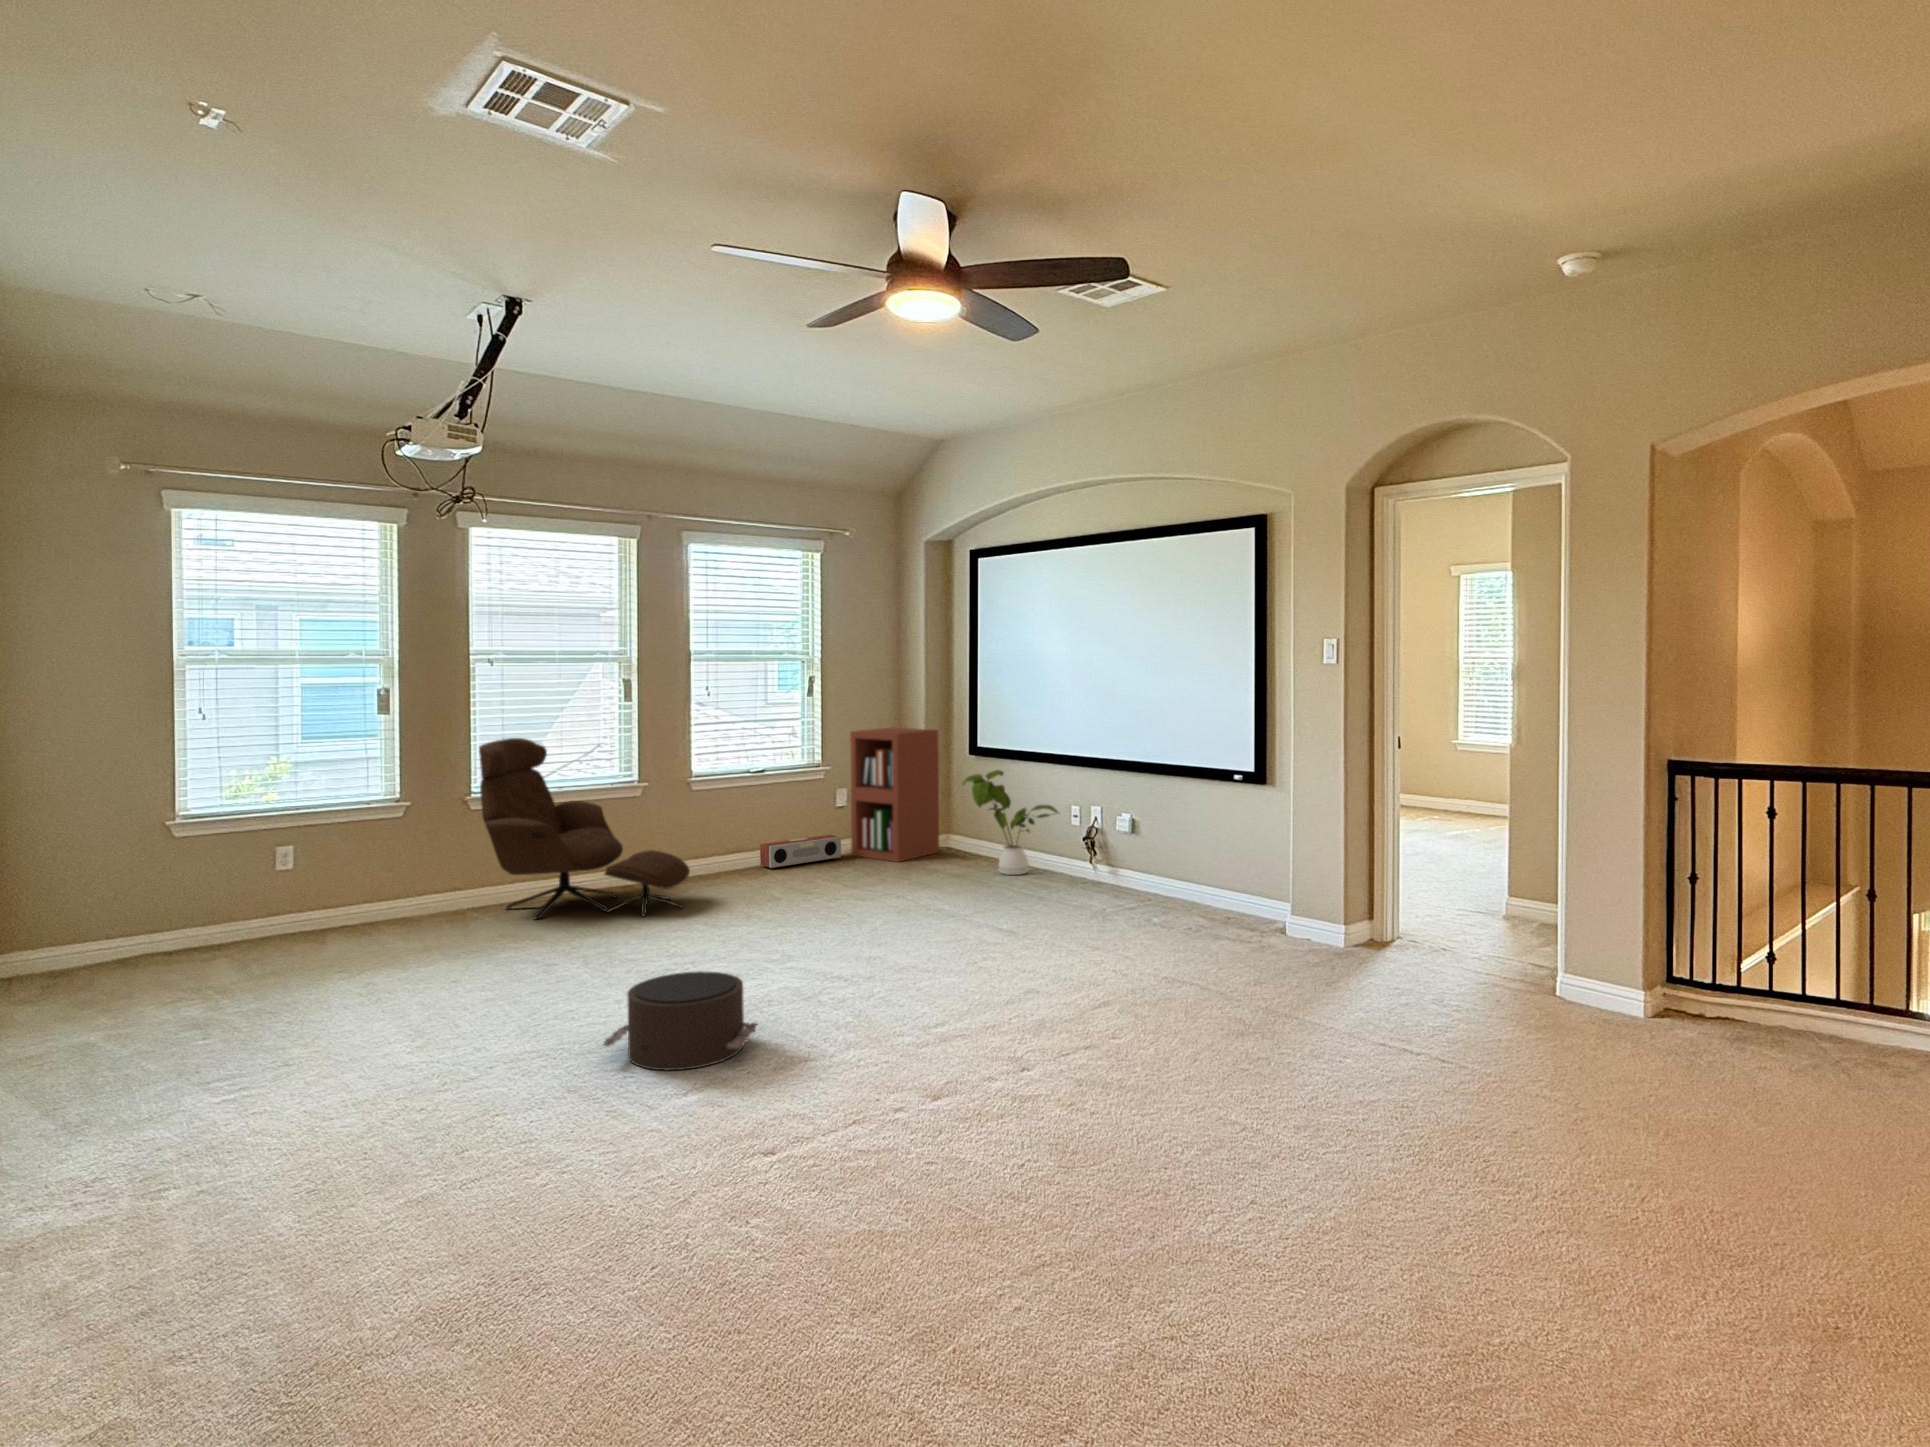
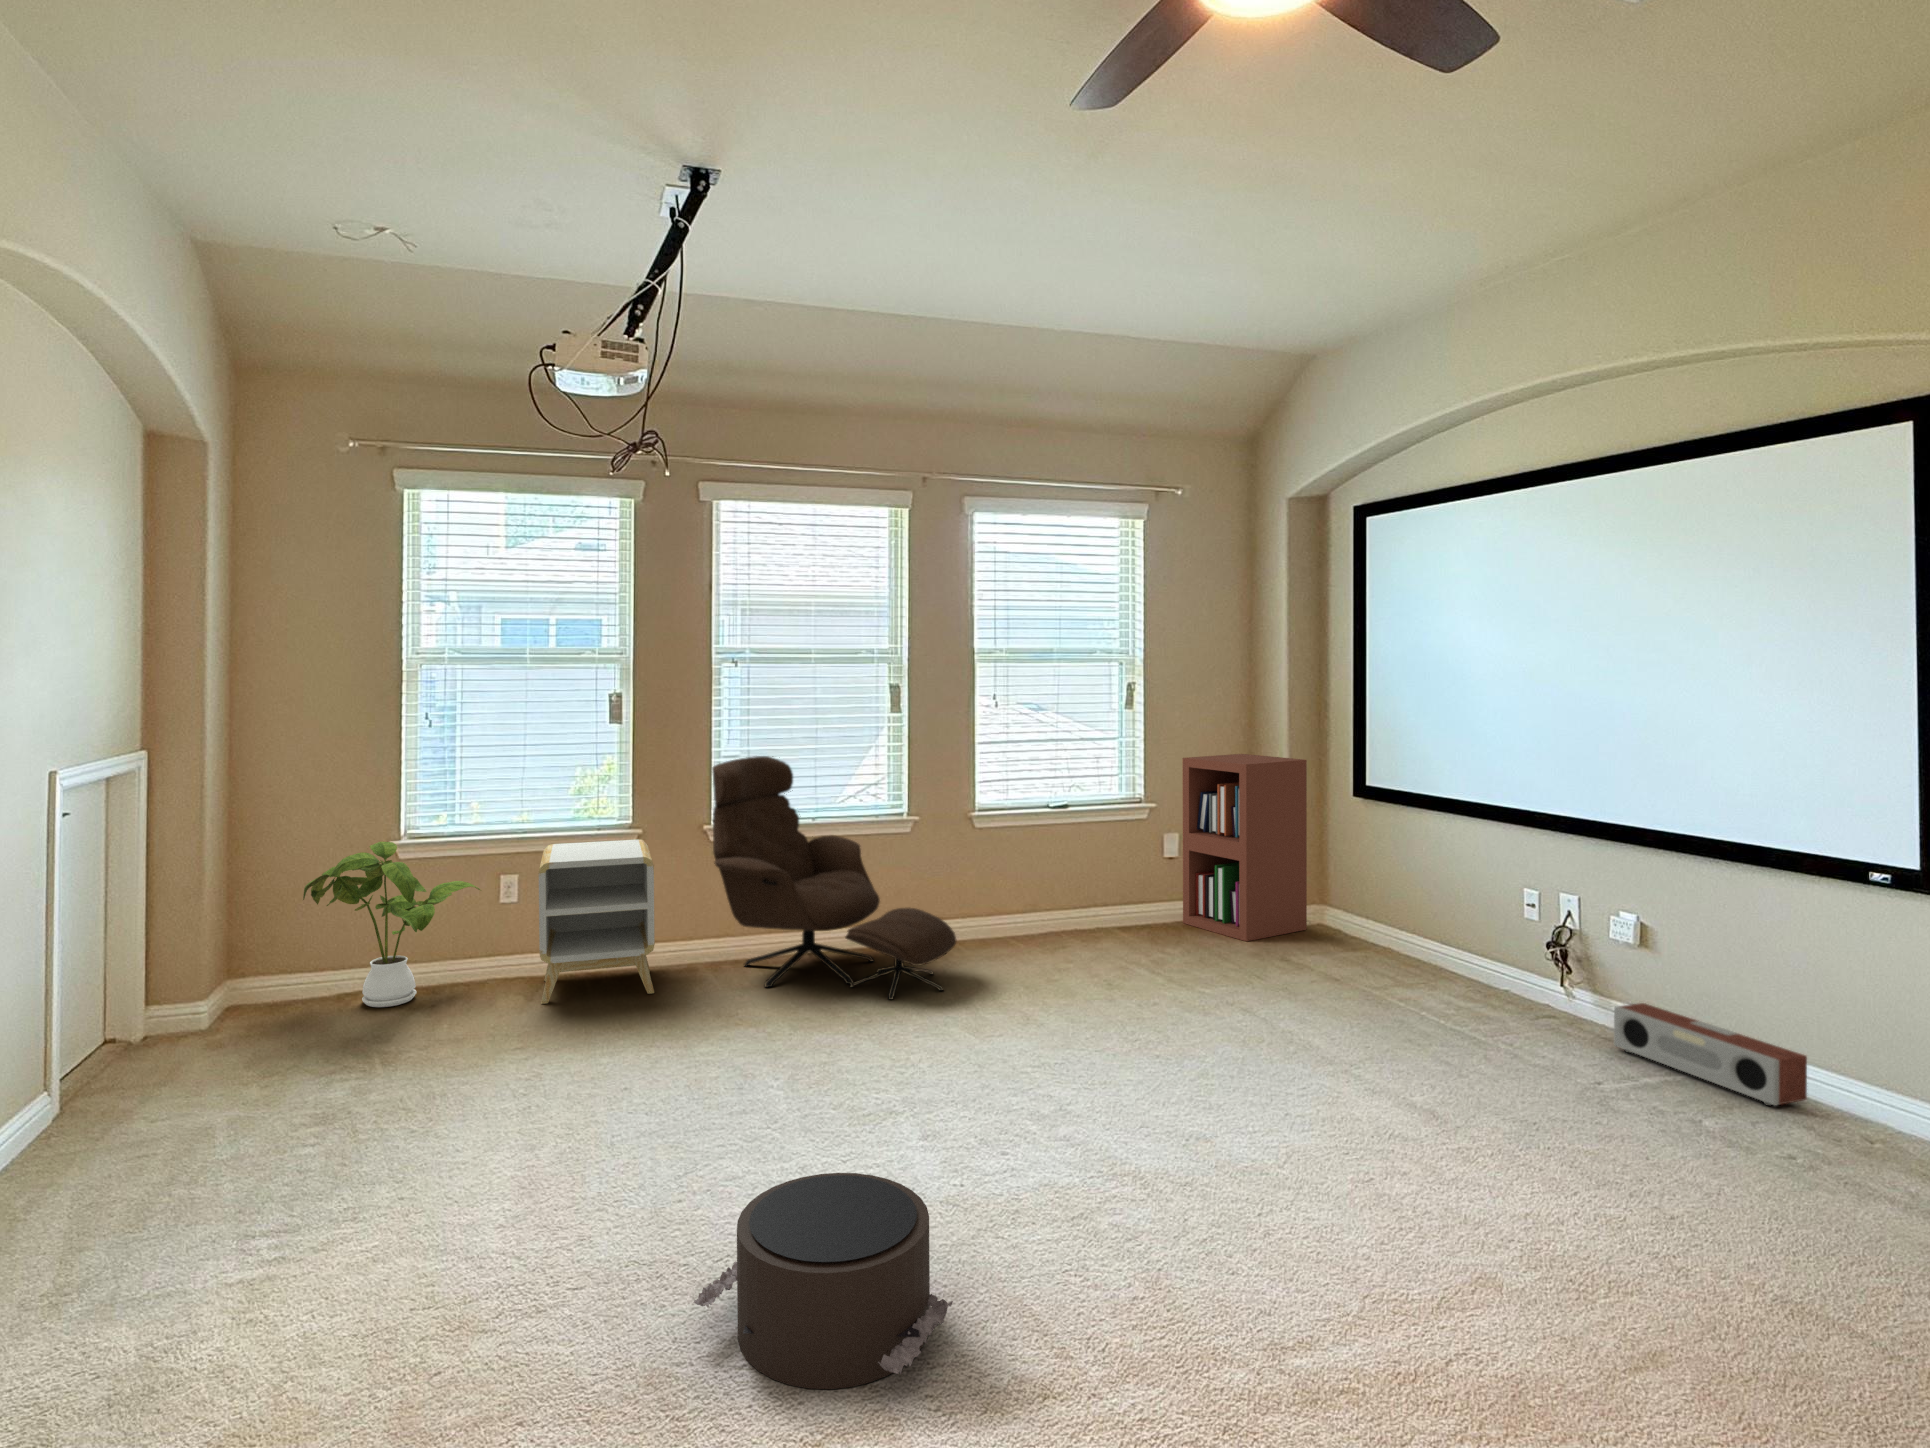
house plant: present [963,770,1058,875] -> present [303,842,480,1007]
side table: none [319,811,440,948] -> present [539,840,655,1004]
speaker: present [760,835,841,869] -> present [1614,1003,1807,1106]

